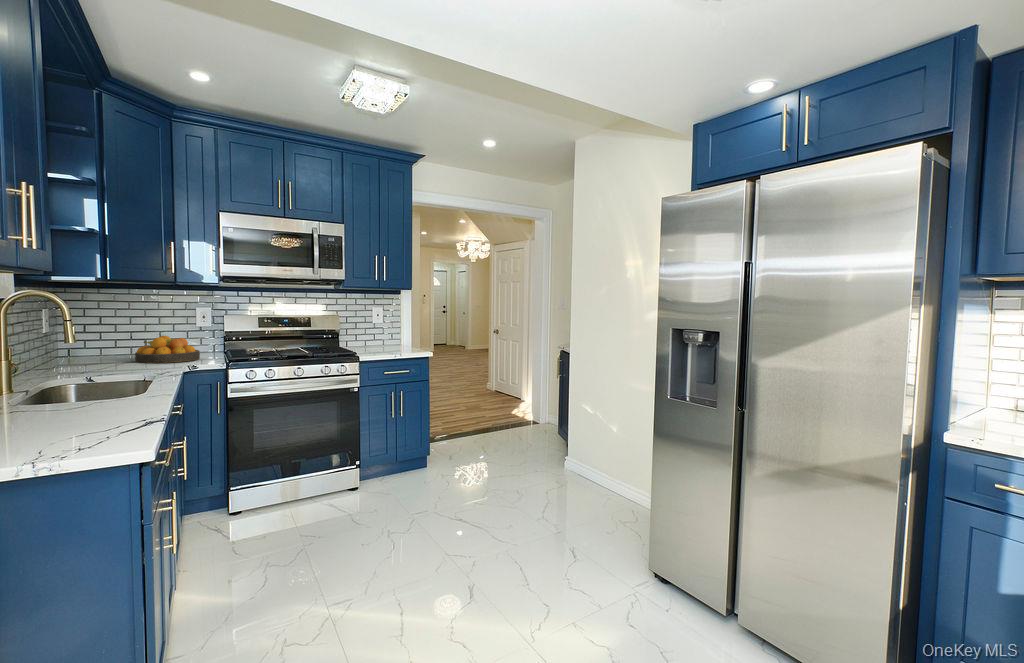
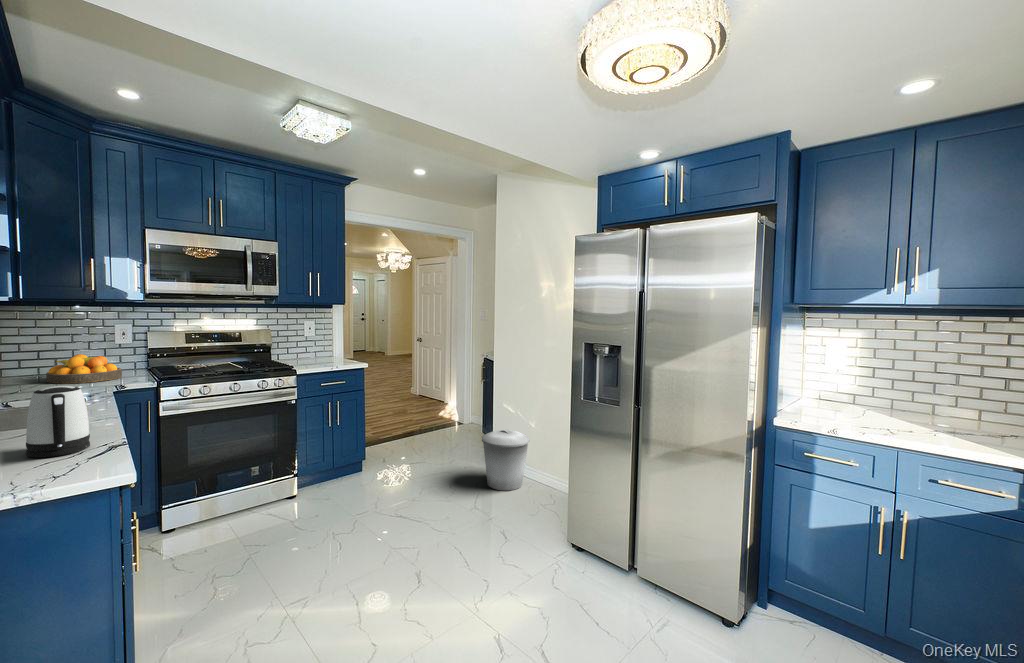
kettle: none [78,358,137,427] -> present [26,386,90,457]
trash can: none [555,432,611,503] -> present [482,430,530,490]

